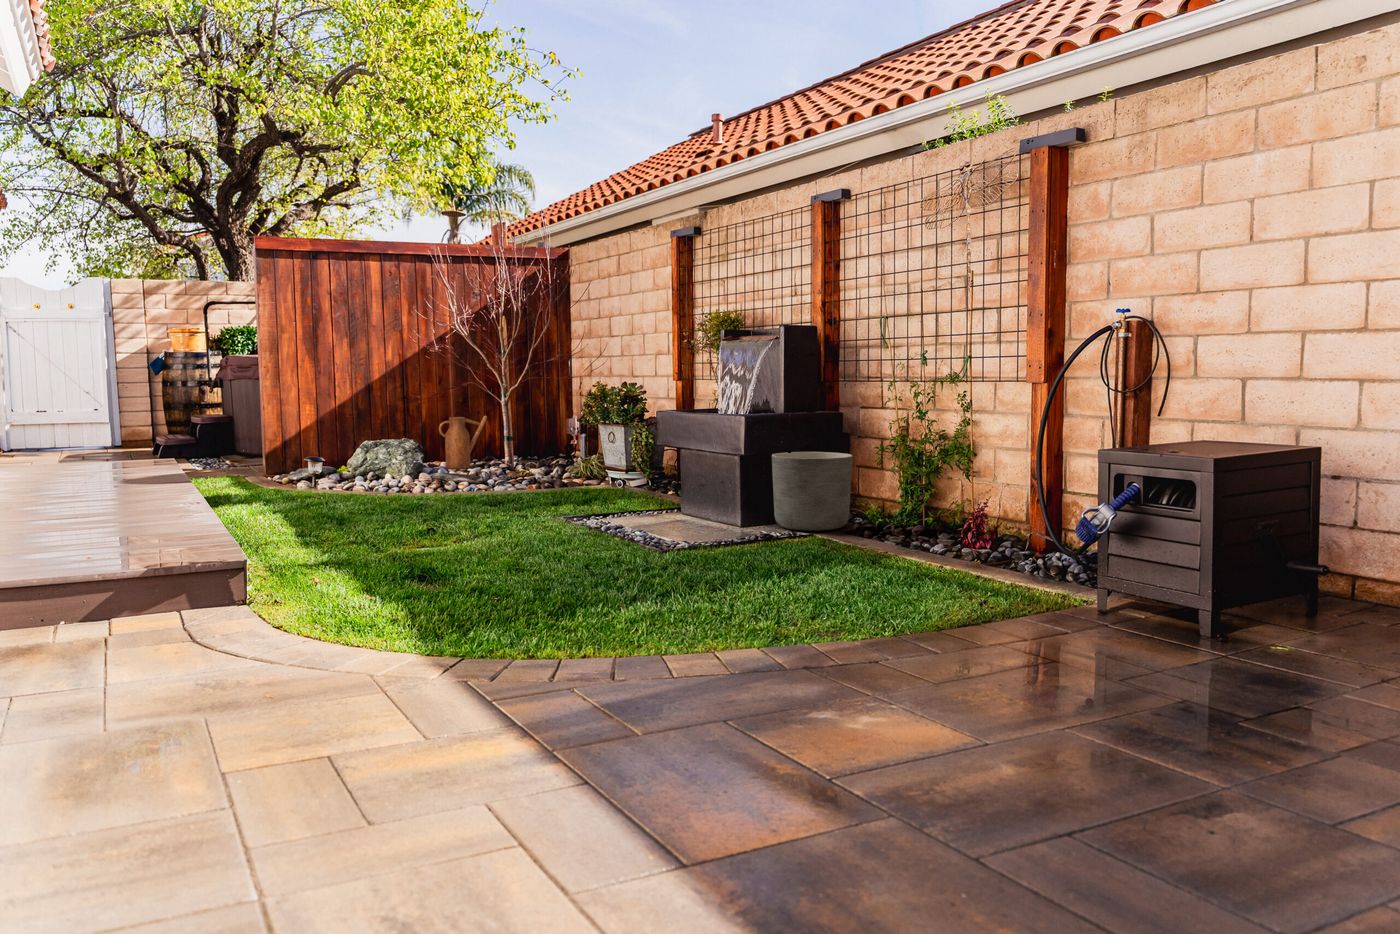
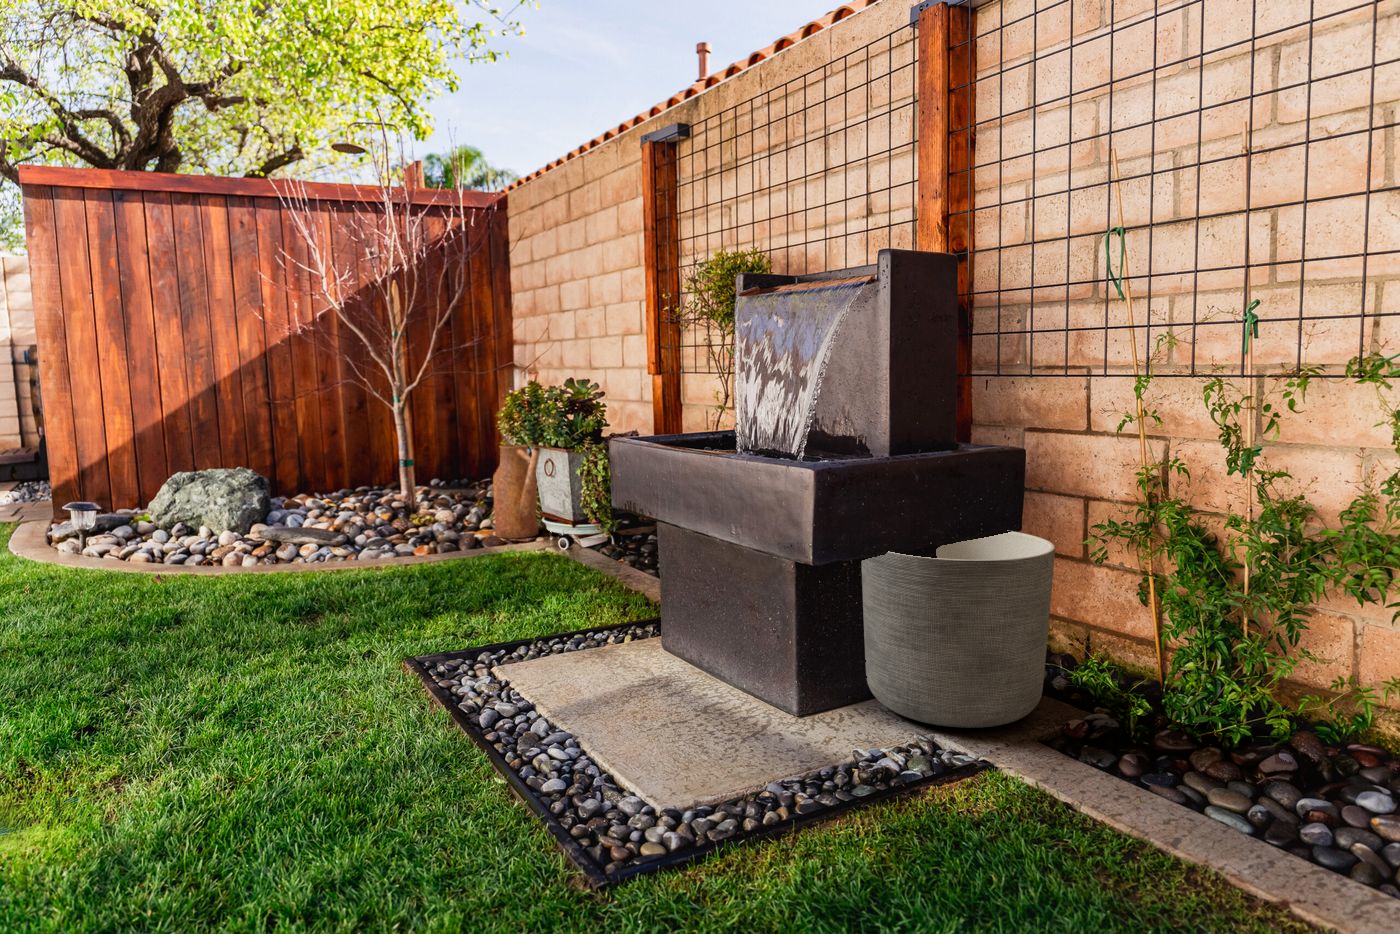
watering can: present [439,416,487,469] -> present [493,445,540,538]

